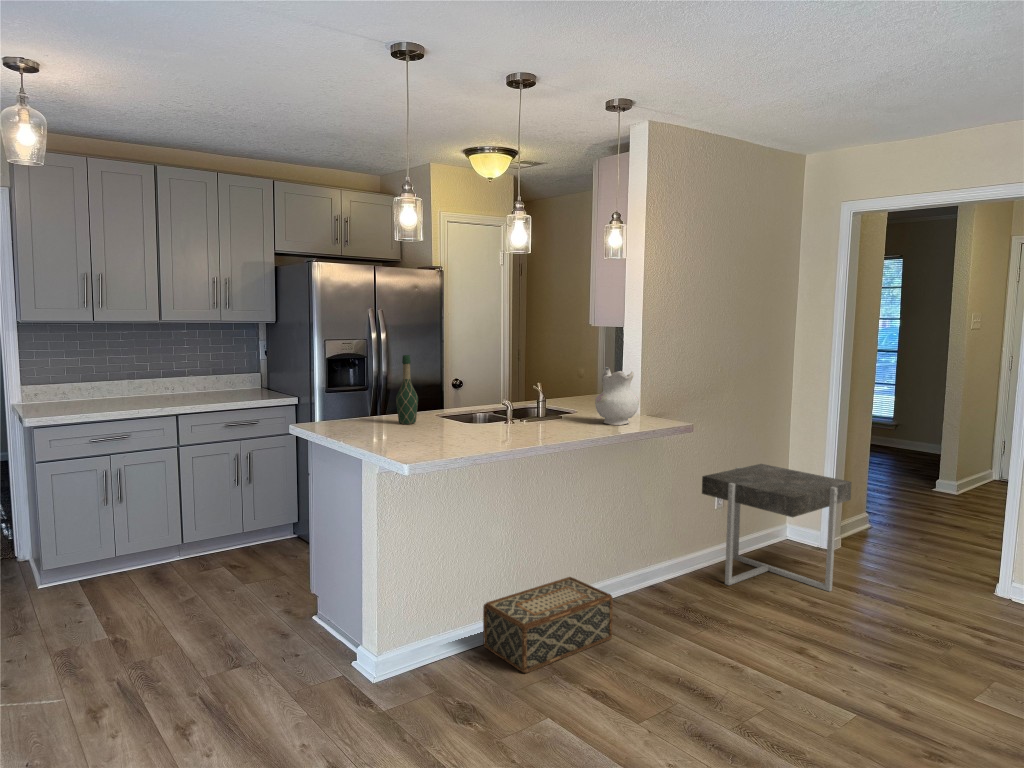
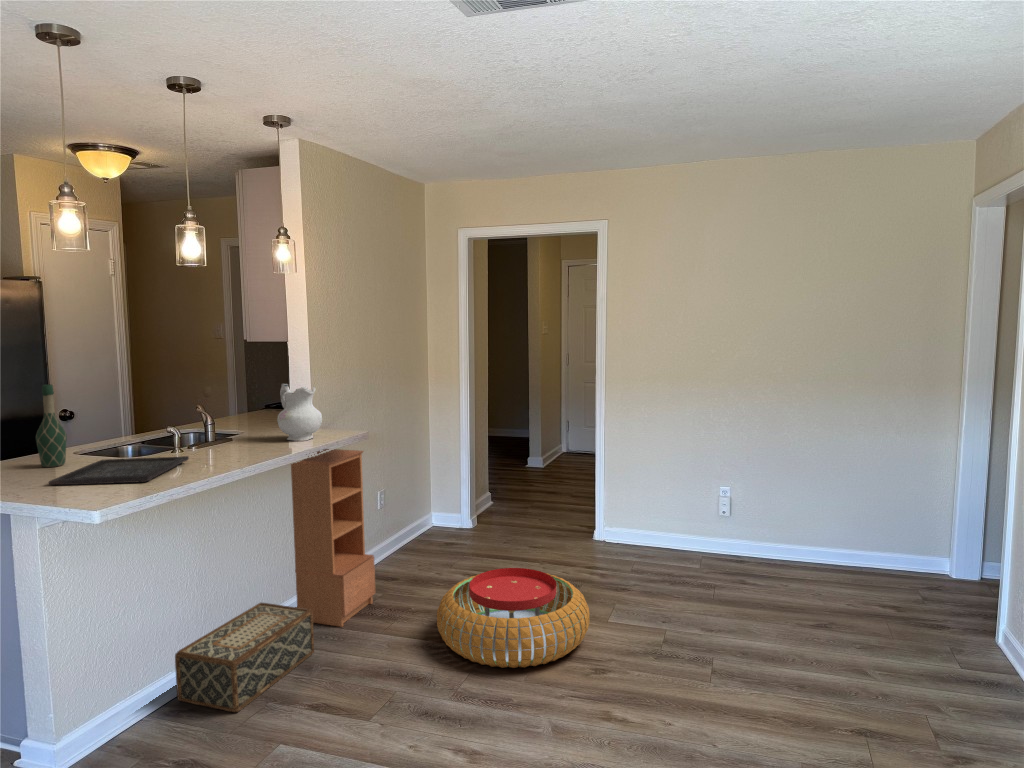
tray: none [388,422,502,445] -> present [49,456,189,485]
bookcase: none [609,437,692,621] -> present [291,449,375,627]
side table: present [702,464,851,591] -> none [369,462,491,578]
pouf: none [741,601,944,730] -> present [437,568,590,668]

